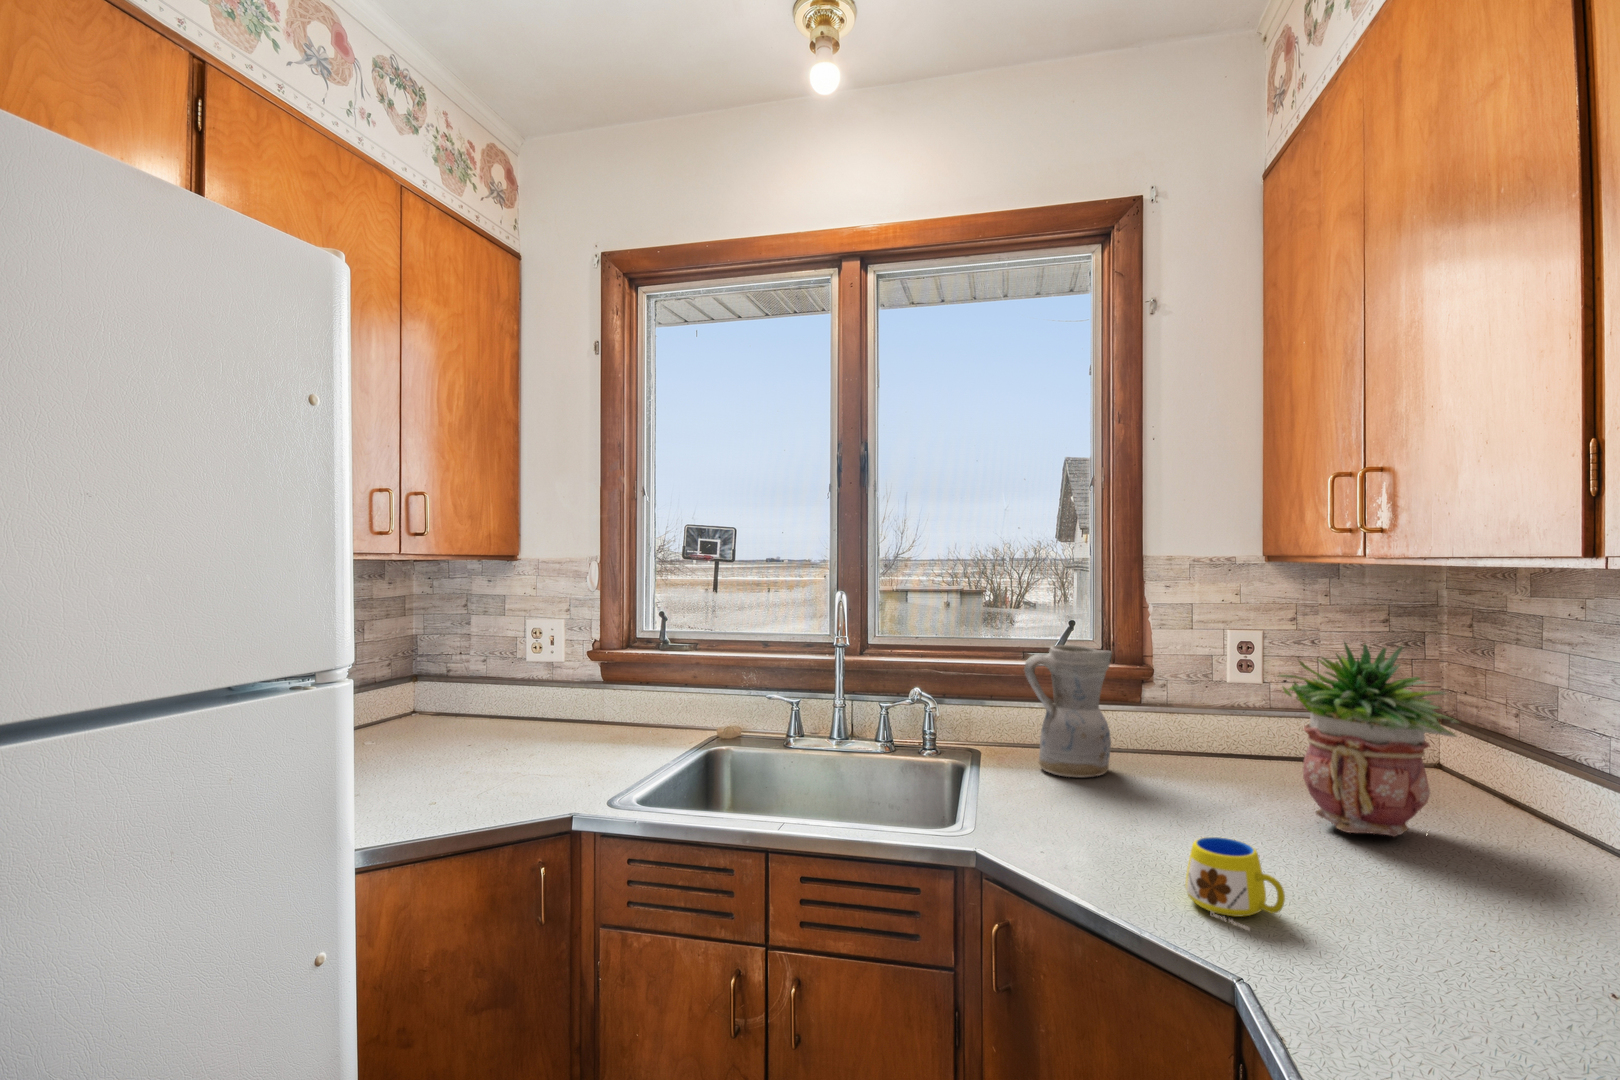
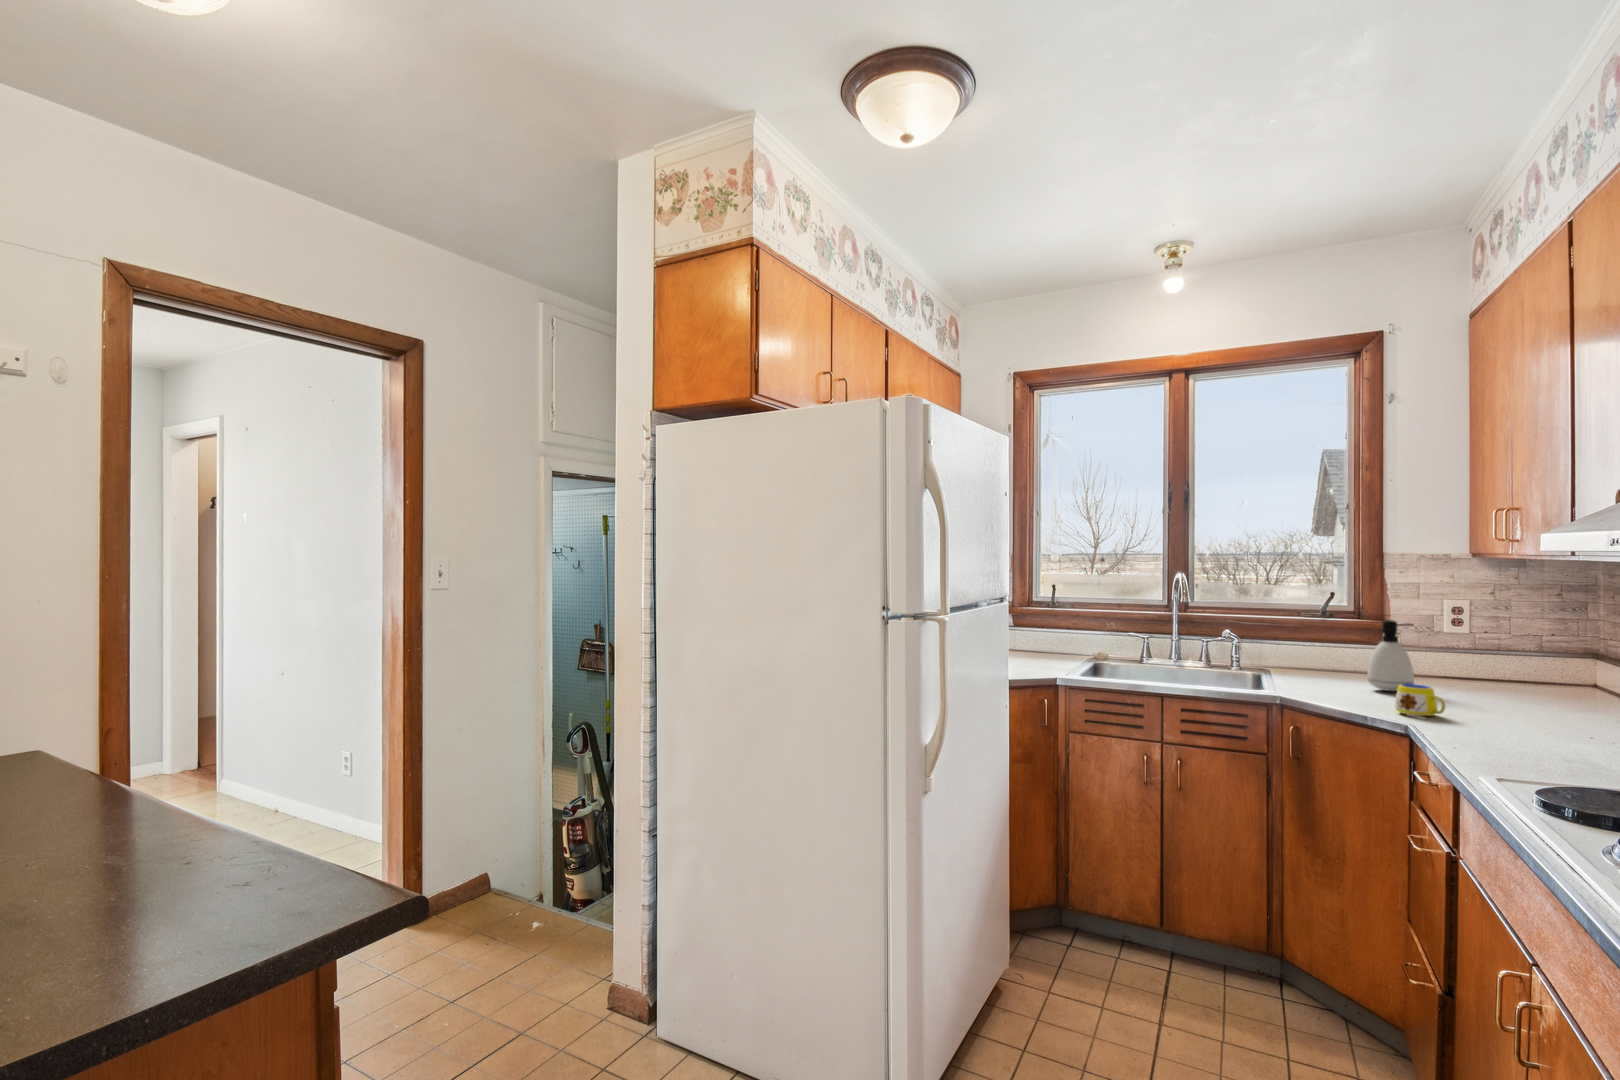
potted plant: present [1279,642,1458,836] -> none [1461,597,1576,702]
ceramic pitcher: present [1024,645,1112,777] -> none [1301,605,1360,681]
soap dispenser: none [1126,680,1200,810] -> present [1367,620,1414,691]

